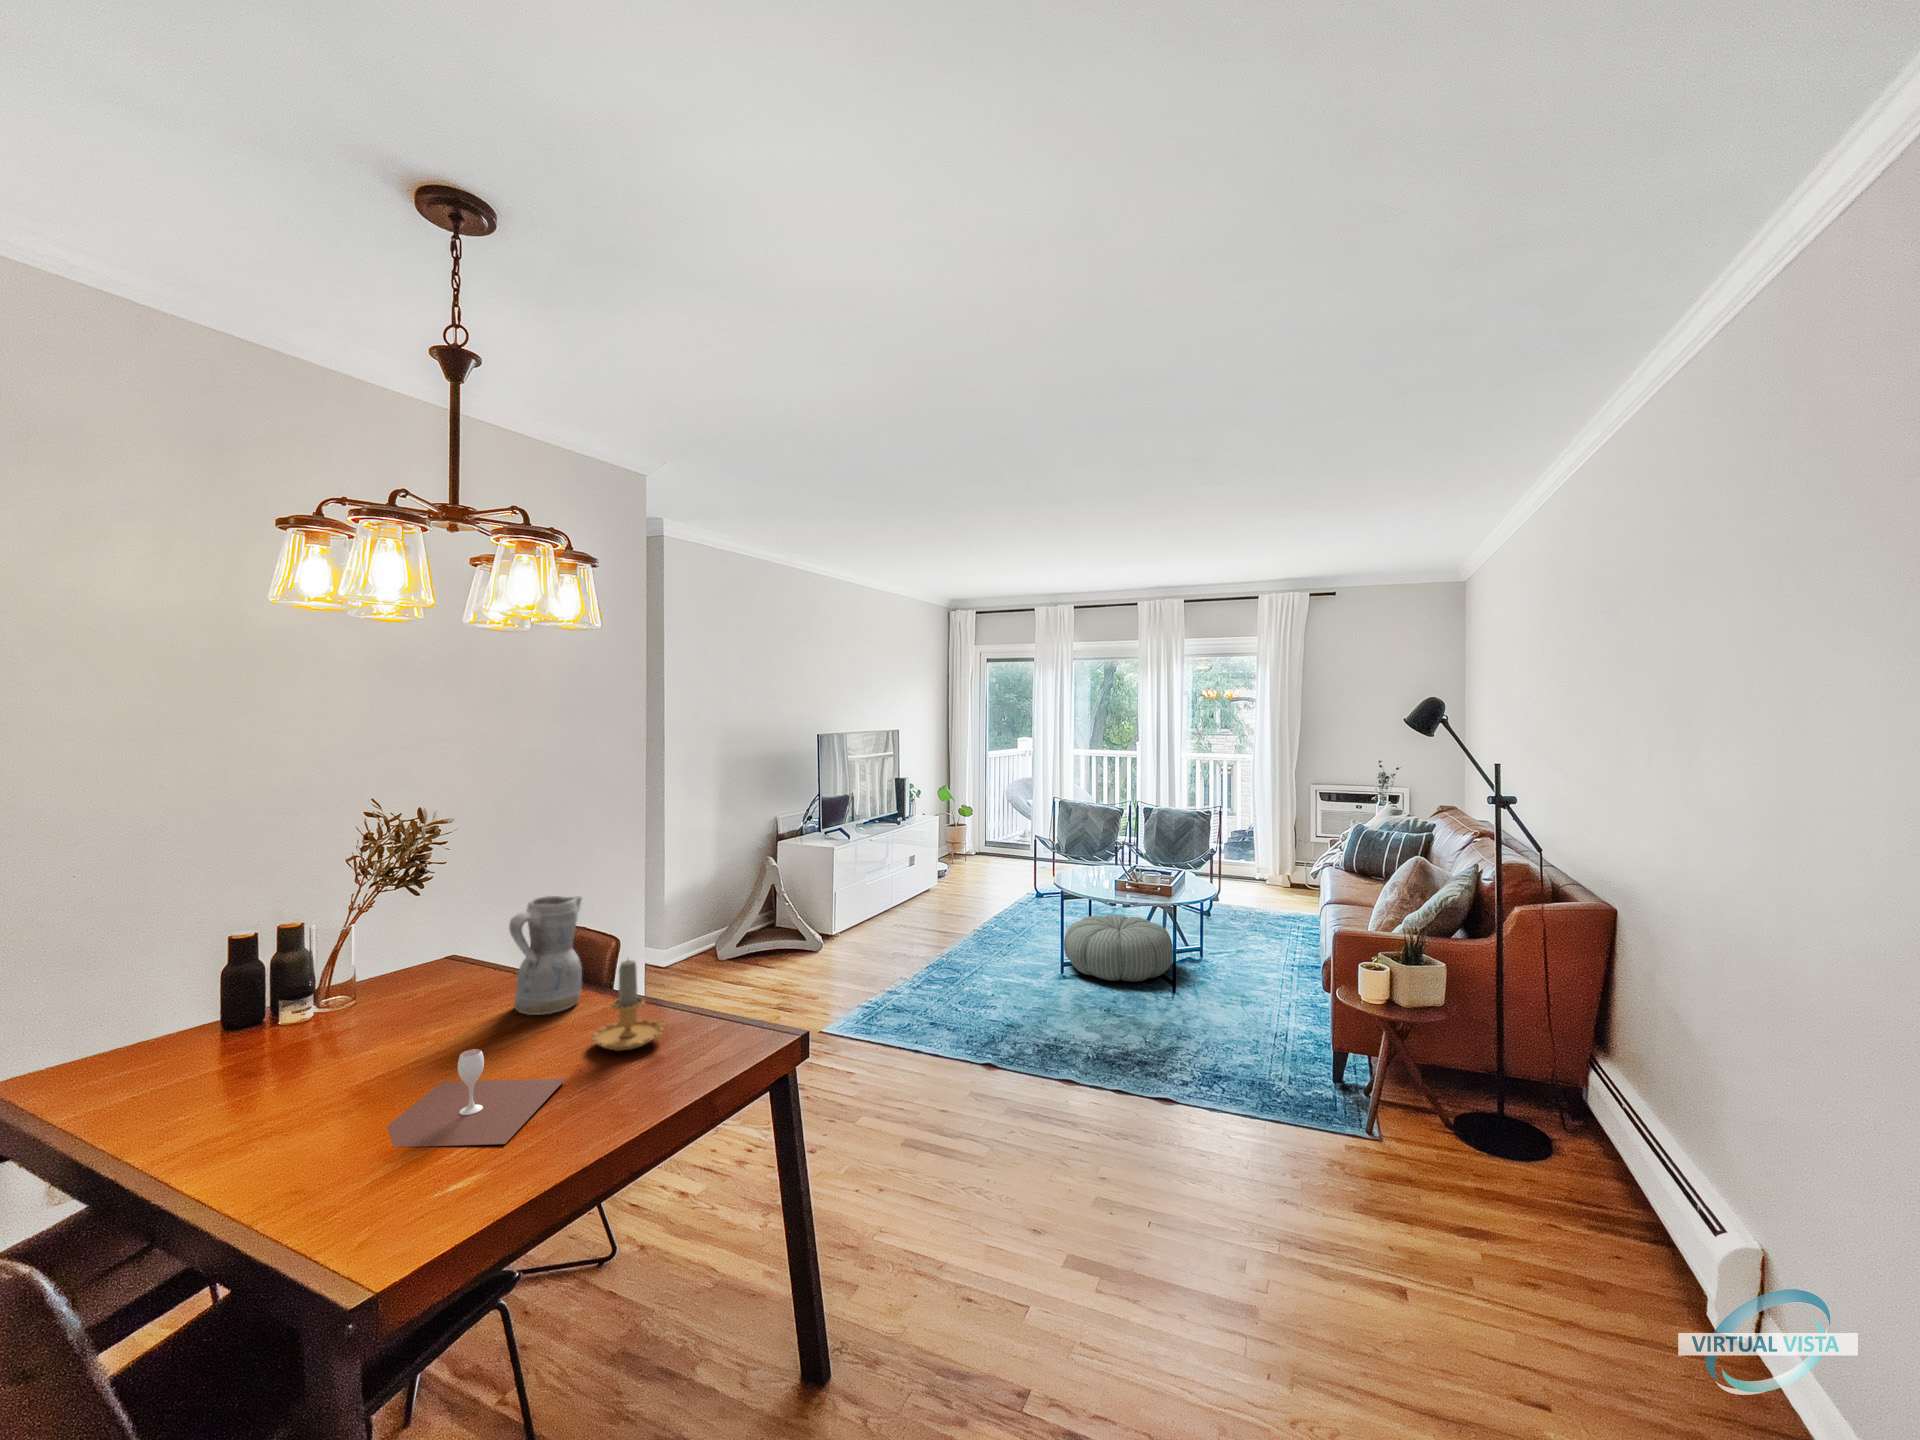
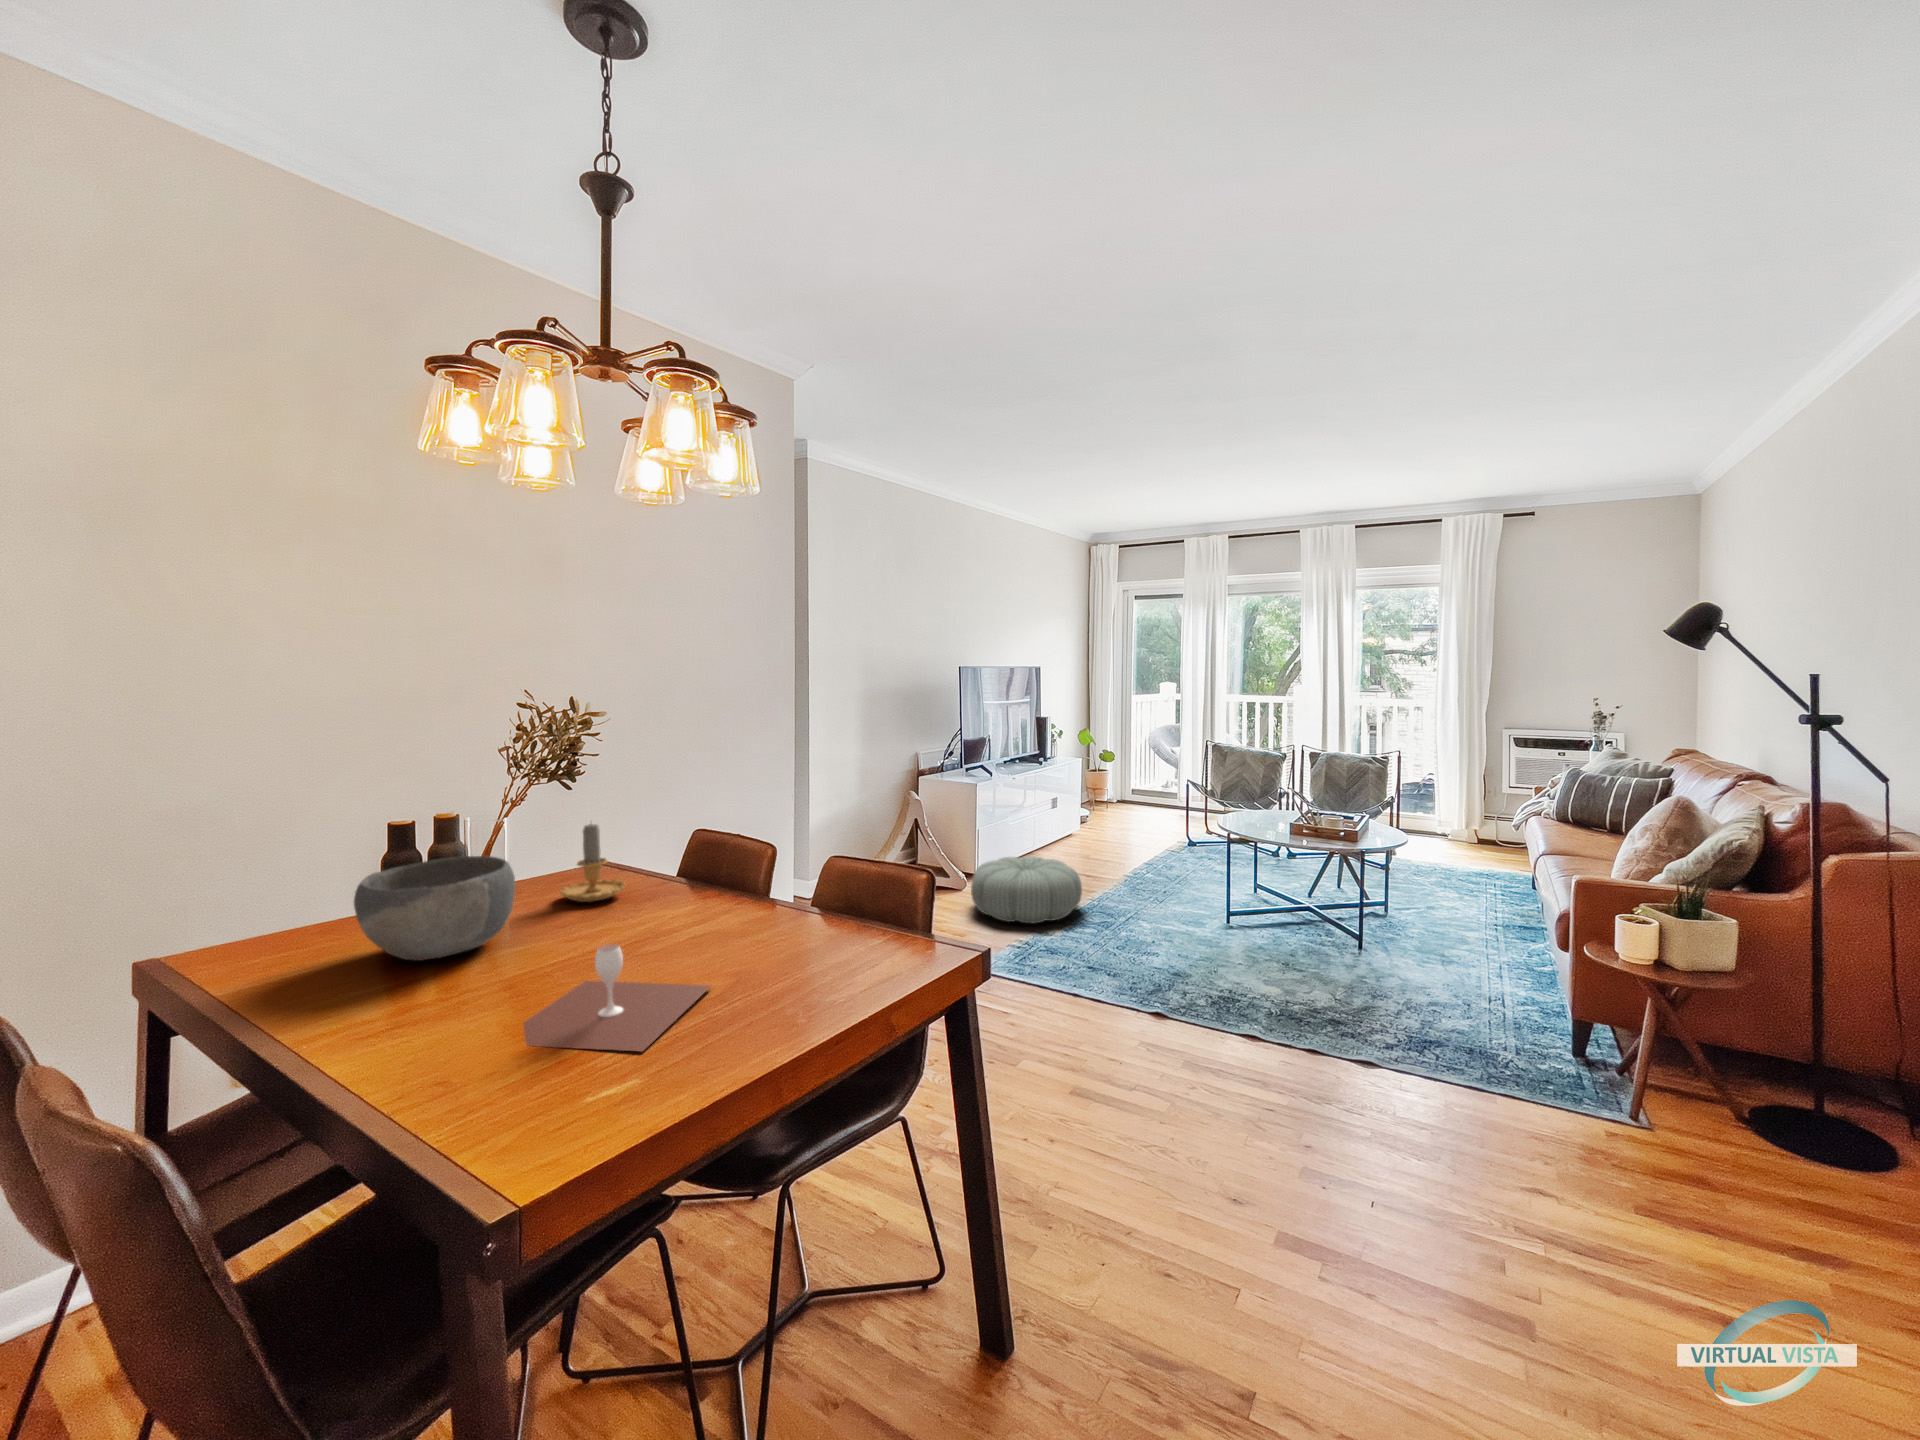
ceramic pitcher: present [509,896,582,1015] -> none [656,797,731,921]
pouf: present [1064,915,1173,982] -> present [971,856,1082,924]
candle: present [592,960,670,1051] -> present [560,824,625,902]
bowl: none [201,964,367,1072] -> present [354,856,515,960]

